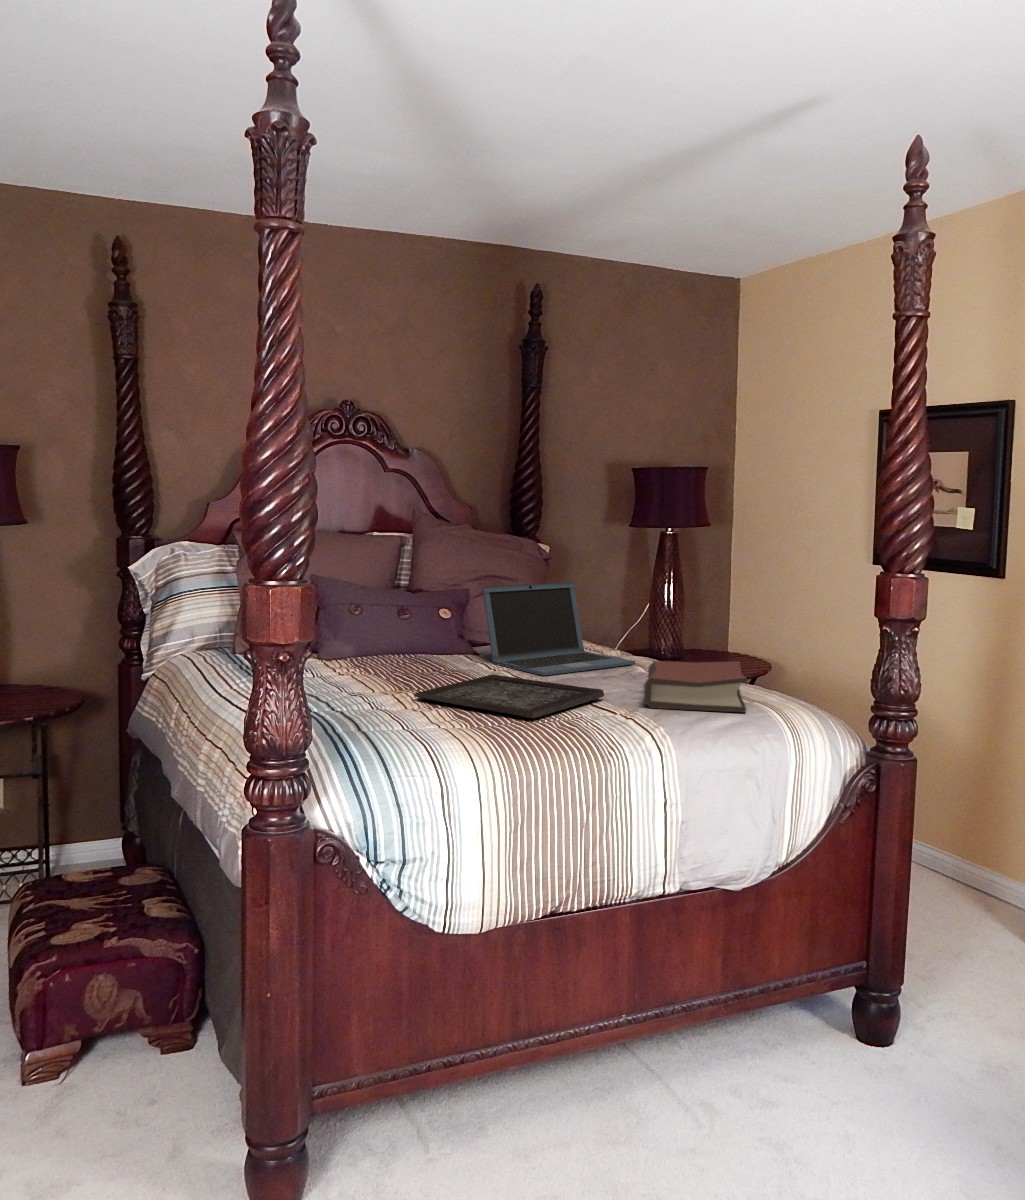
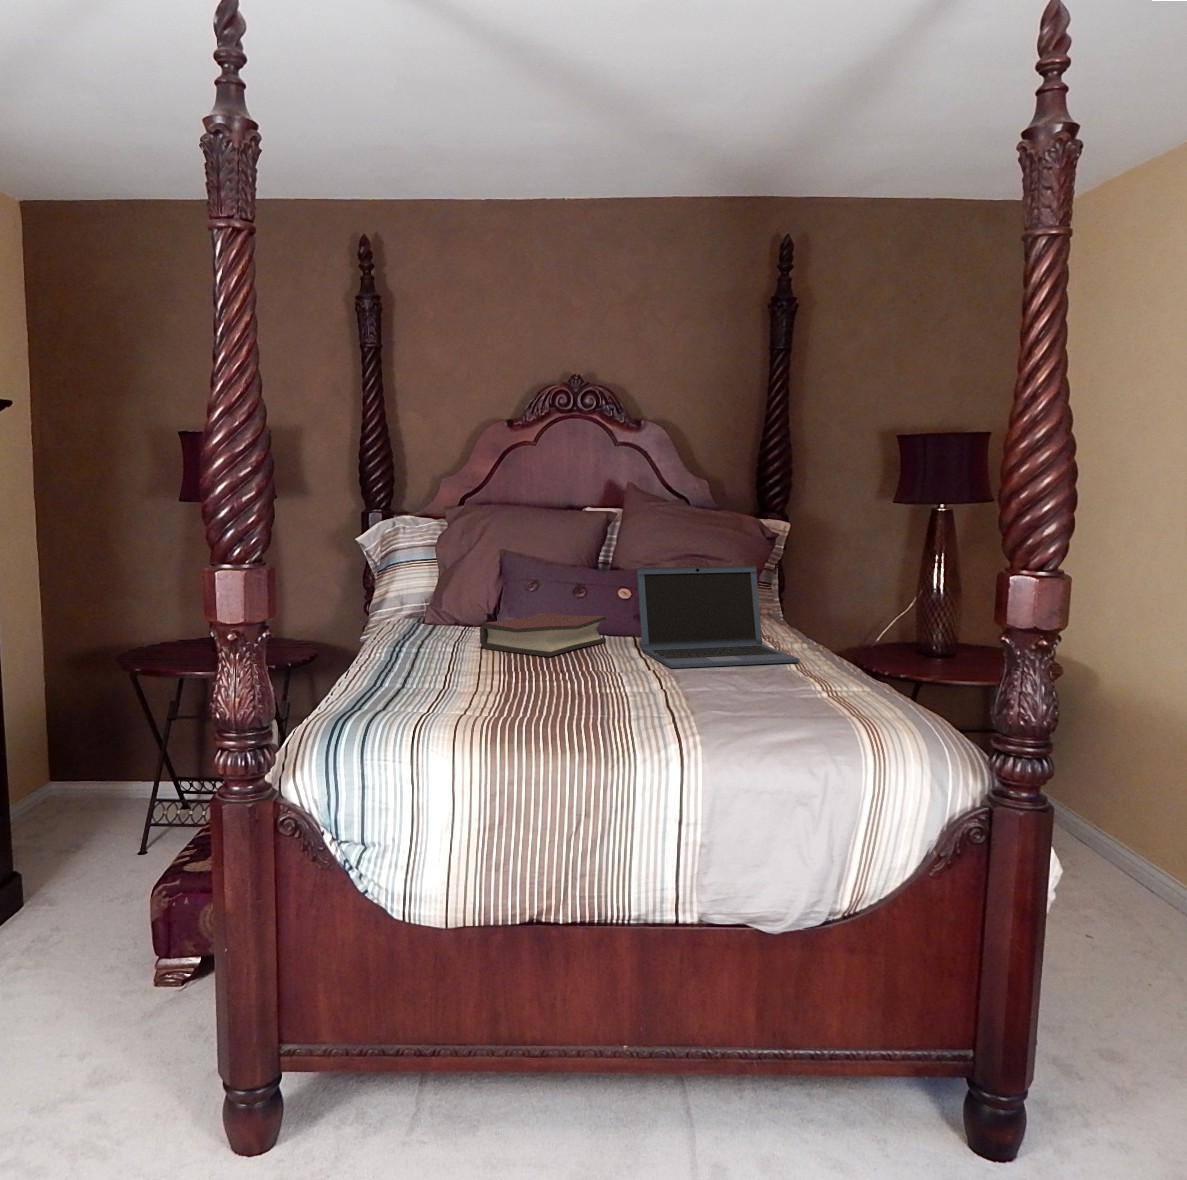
hardback book: present [644,661,747,712] -> present [480,613,606,657]
tray: present [414,675,604,719] -> none [492,663,689,712]

